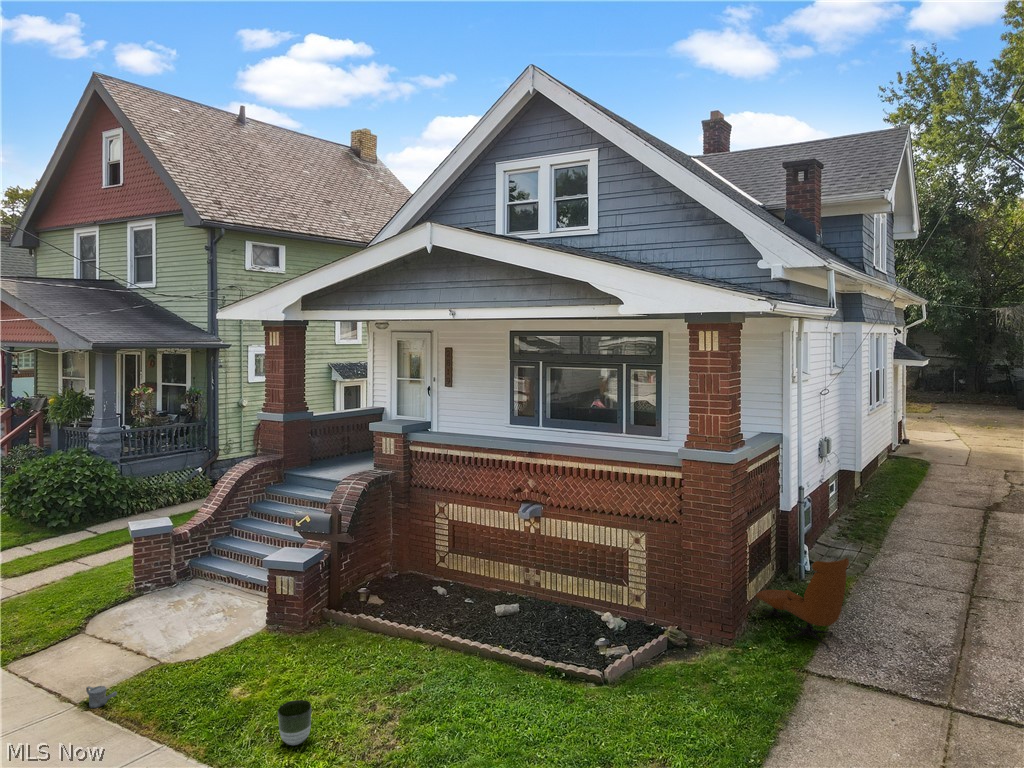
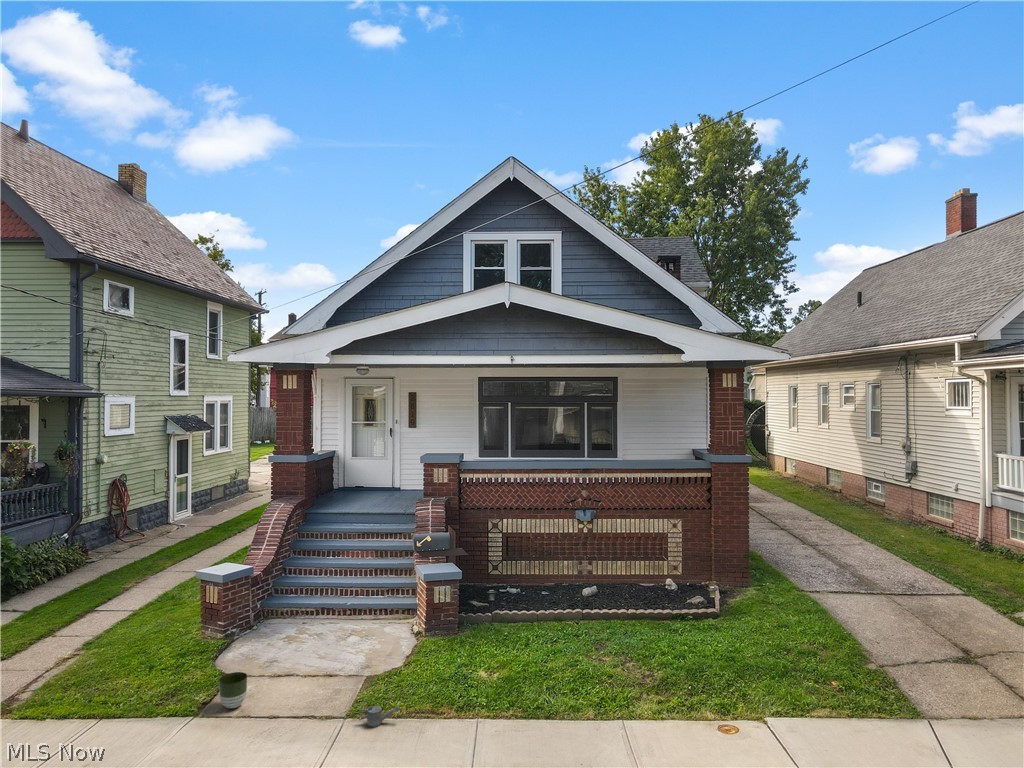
lounge chair: present [756,558,849,649] -> none [738,520,814,583]
planter: present [278,700,311,745] -> present [219,672,247,709]

